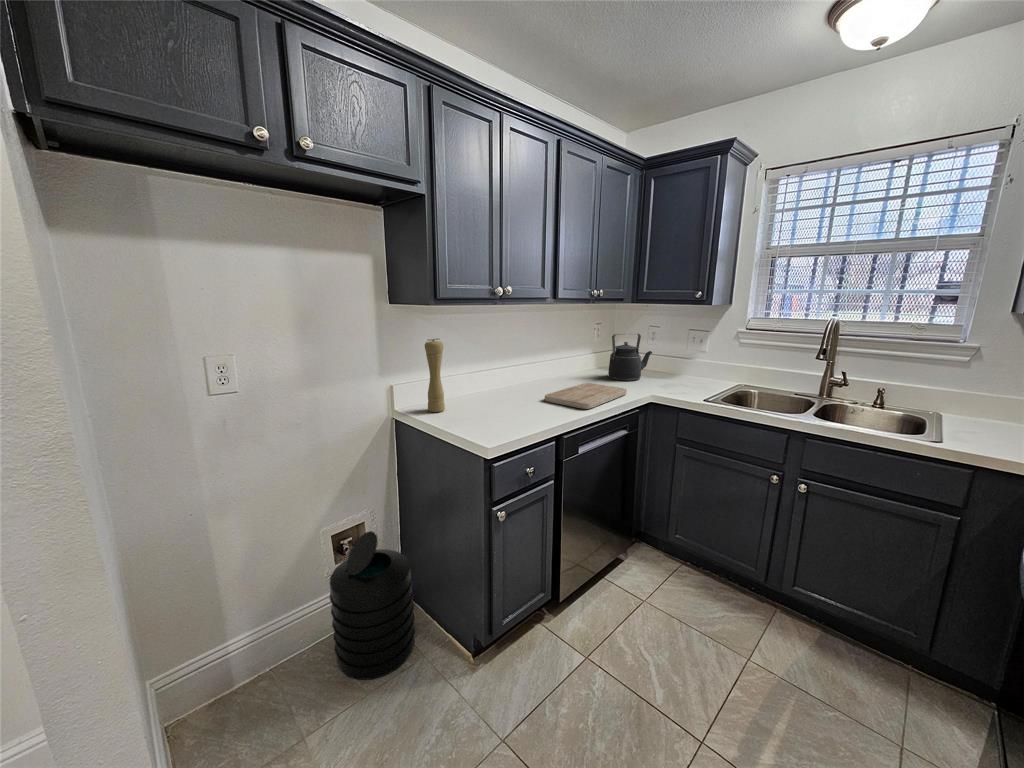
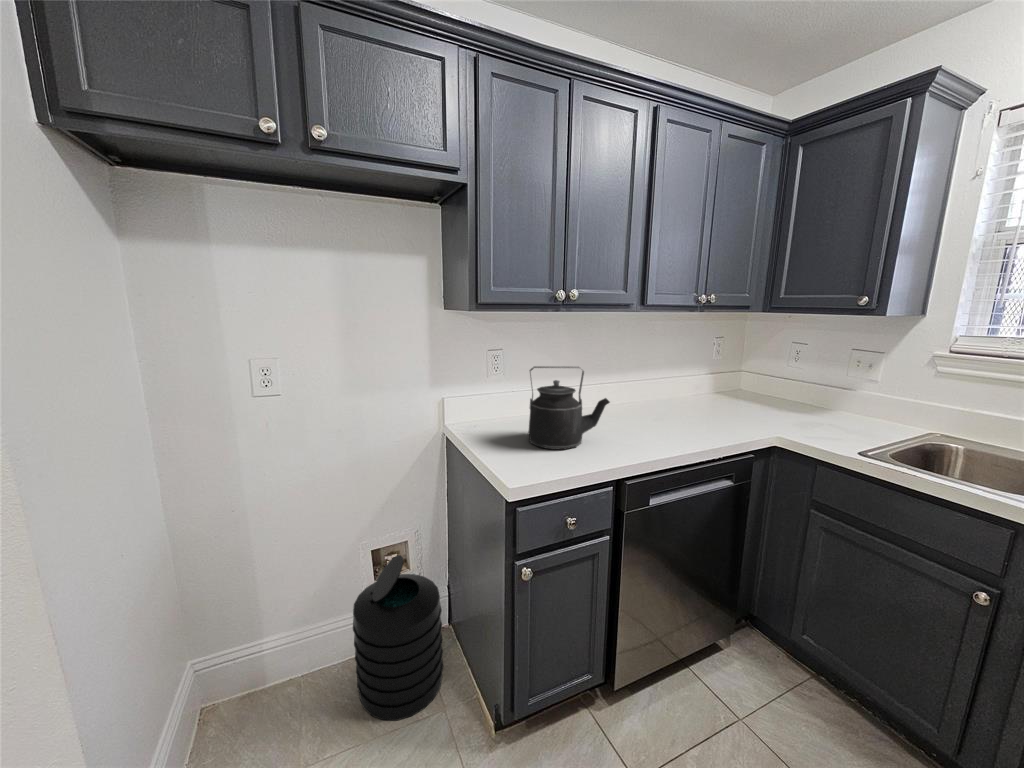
kettle: present [608,333,652,381] -> present [528,366,610,449]
pepper mill: present [425,340,445,412] -> none [474,351,495,432]
cutting board: present [545,383,627,409] -> none [620,411,738,448]

